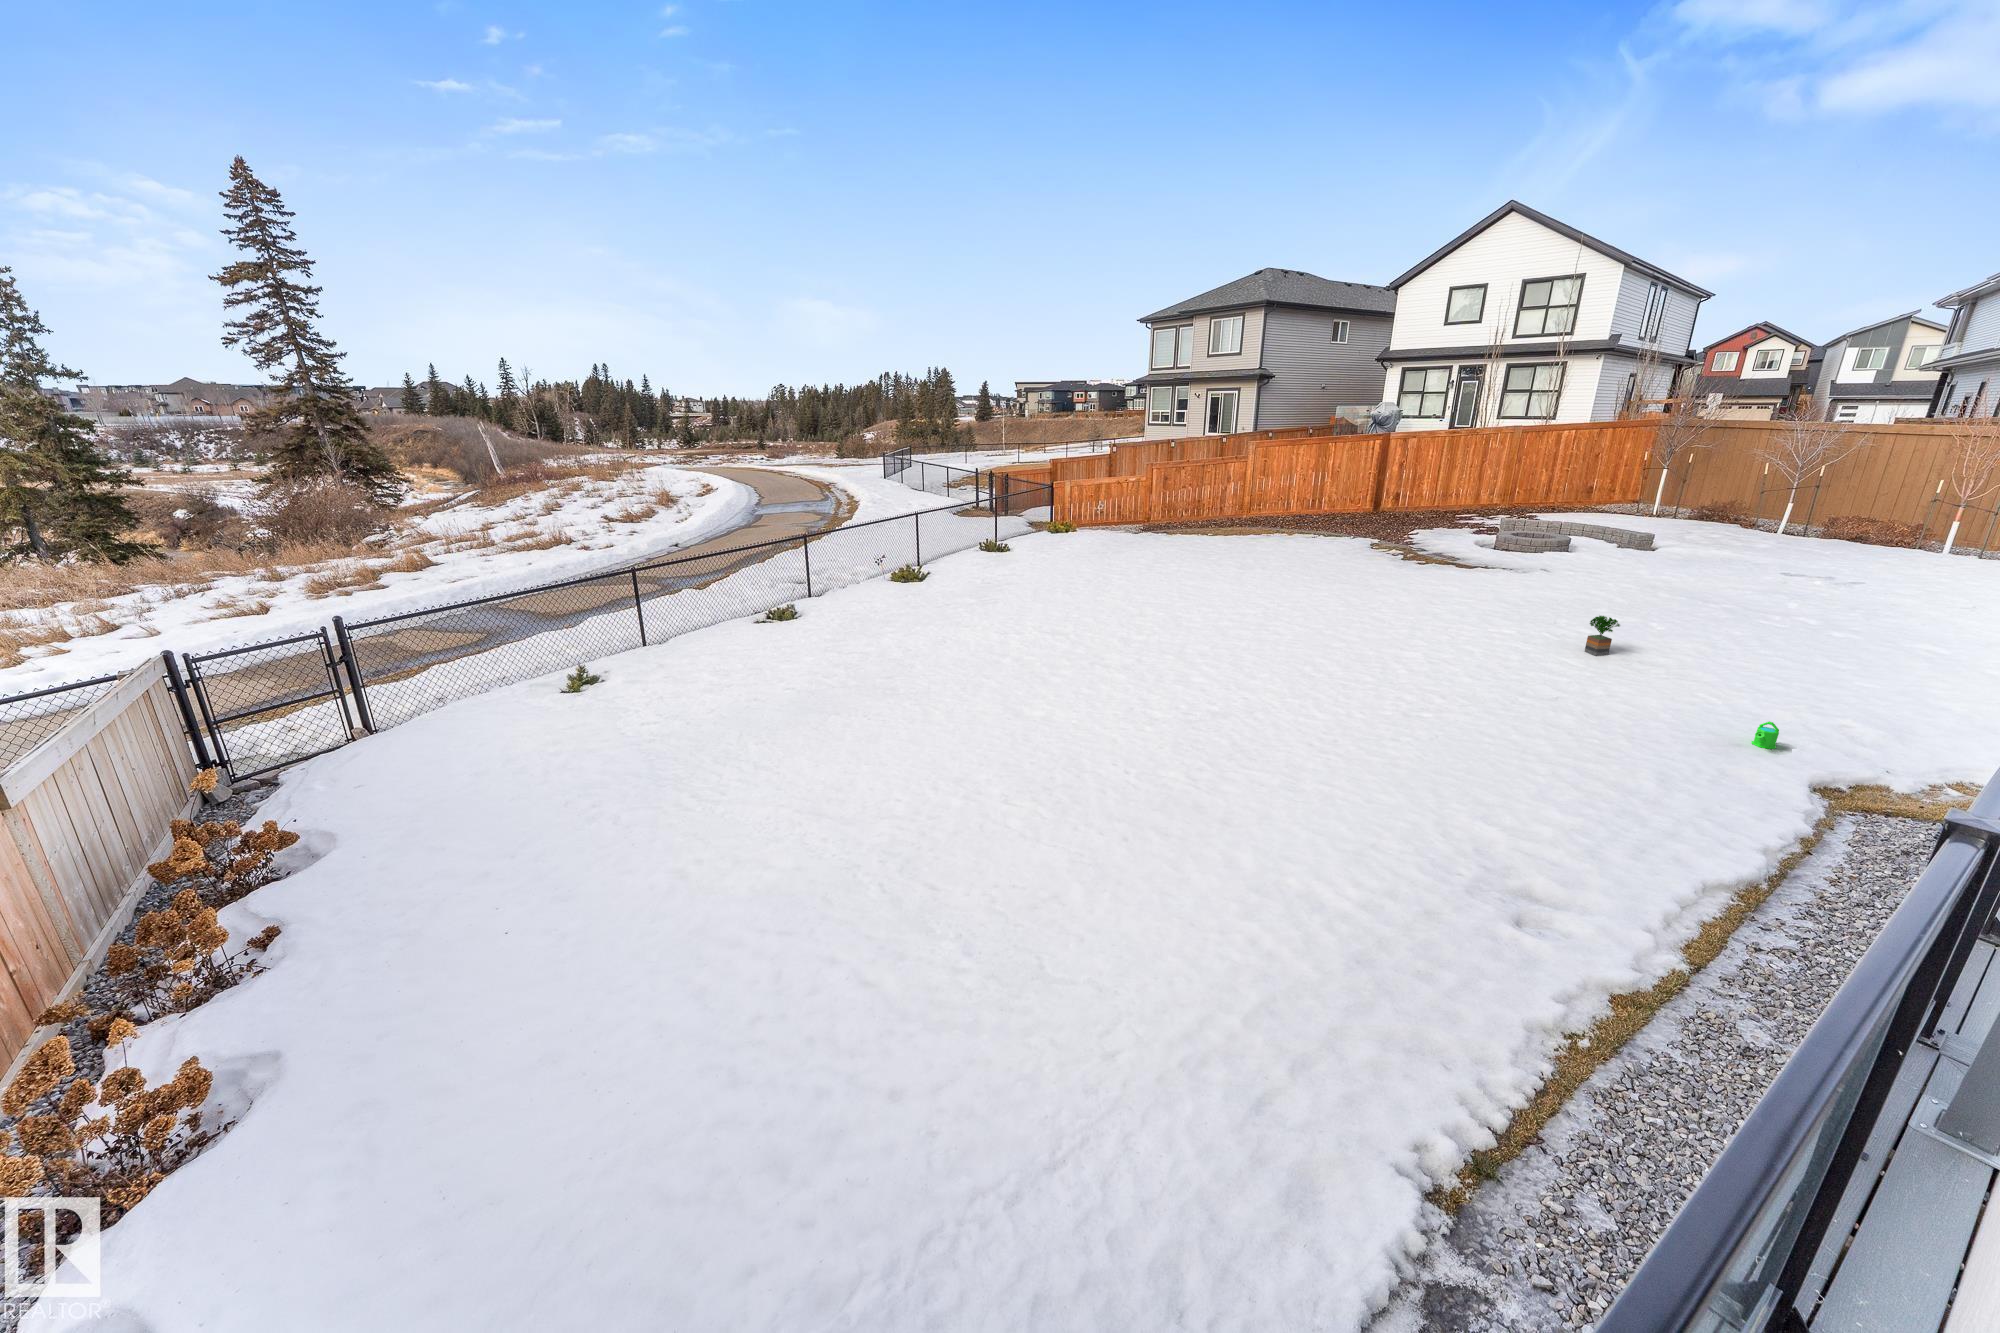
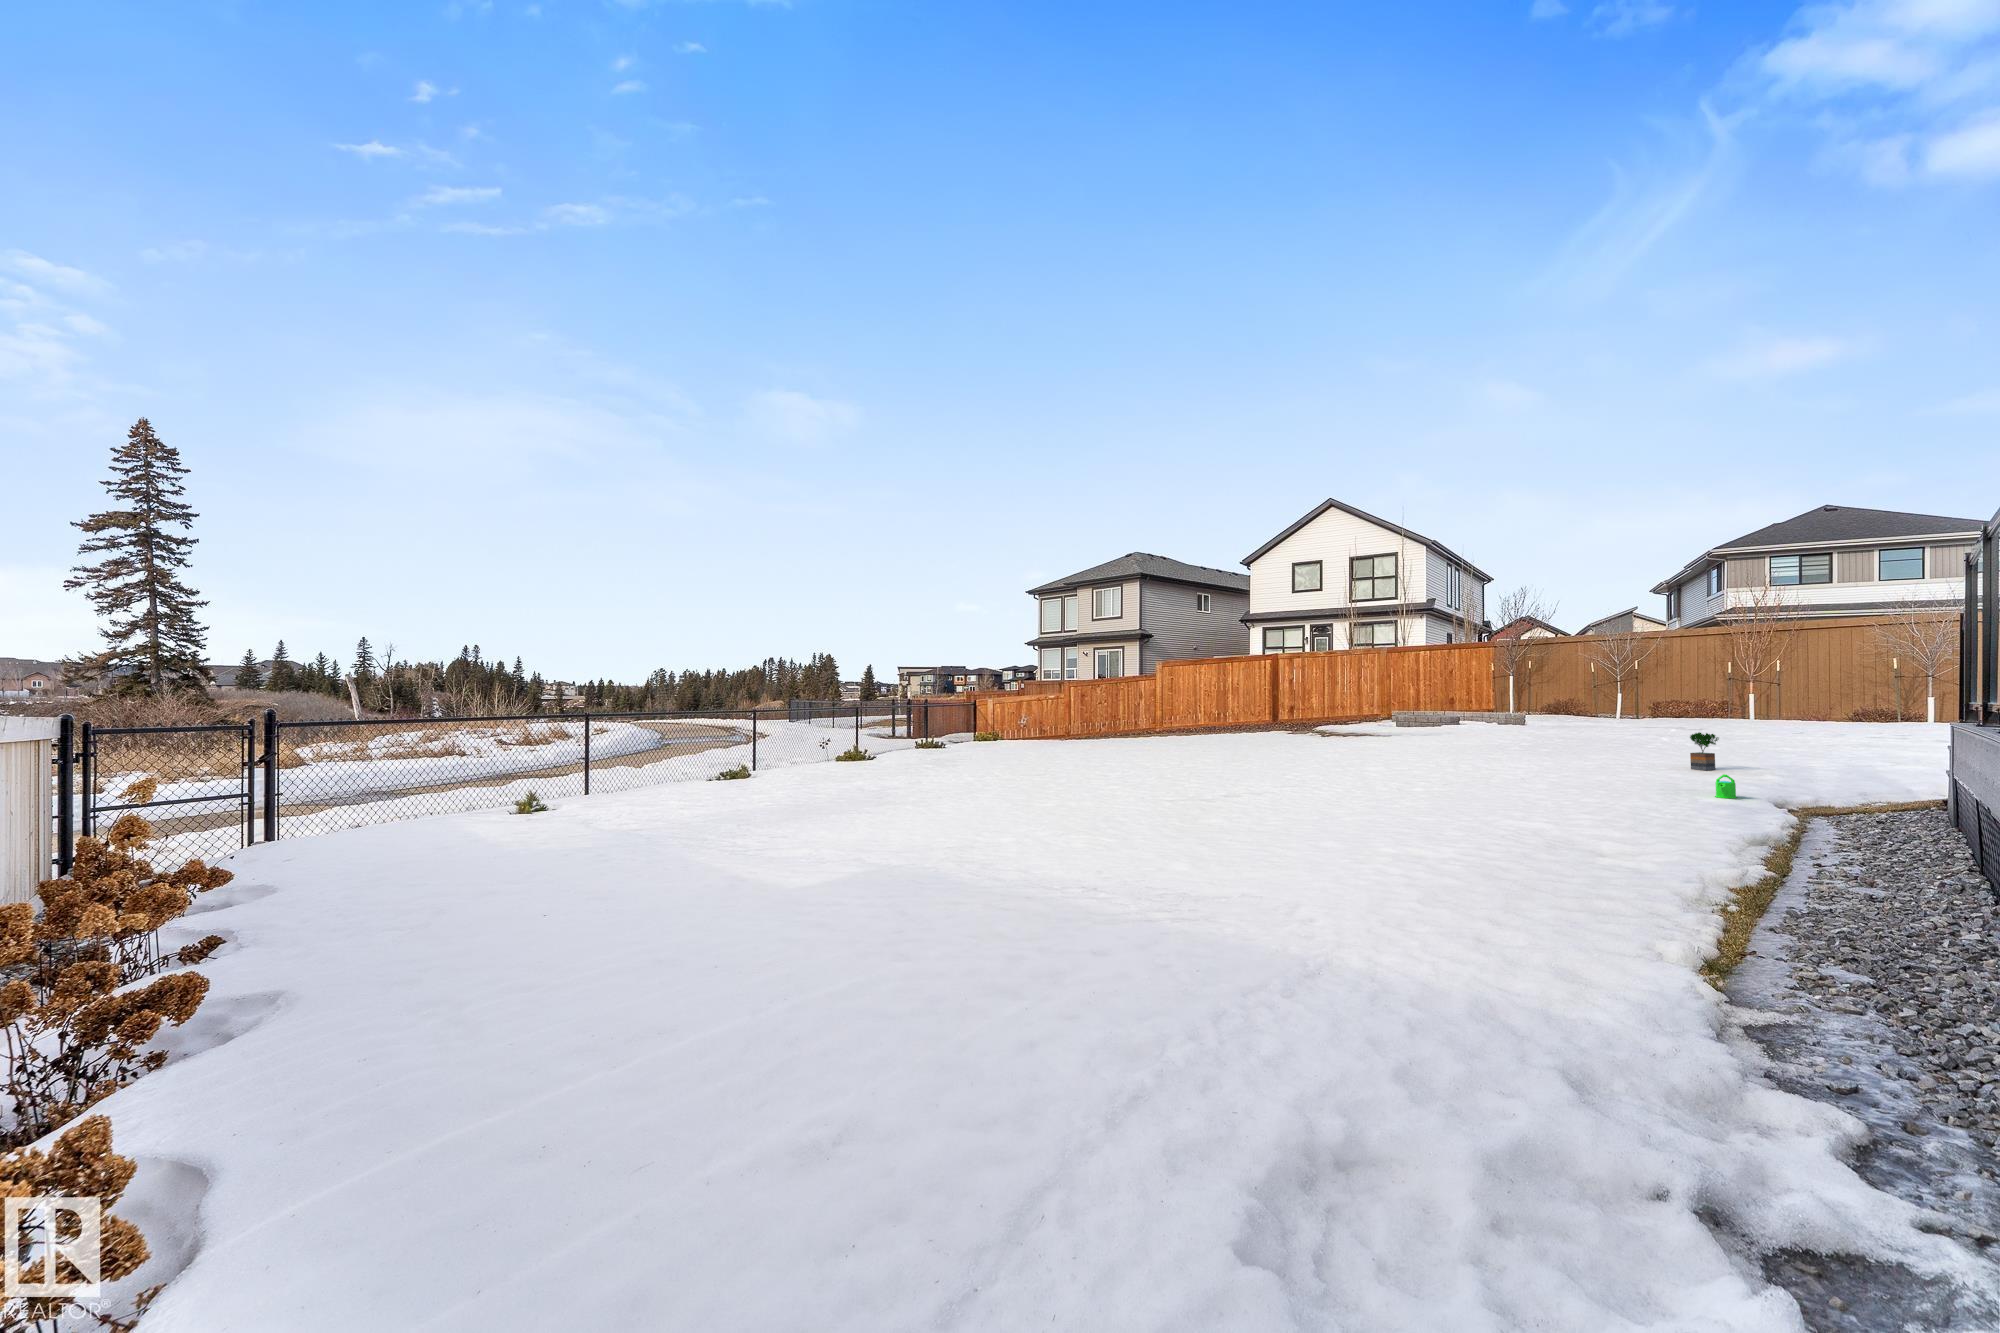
potted tree: present [1585,616,1620,656] -> present [1690,732,1719,770]

